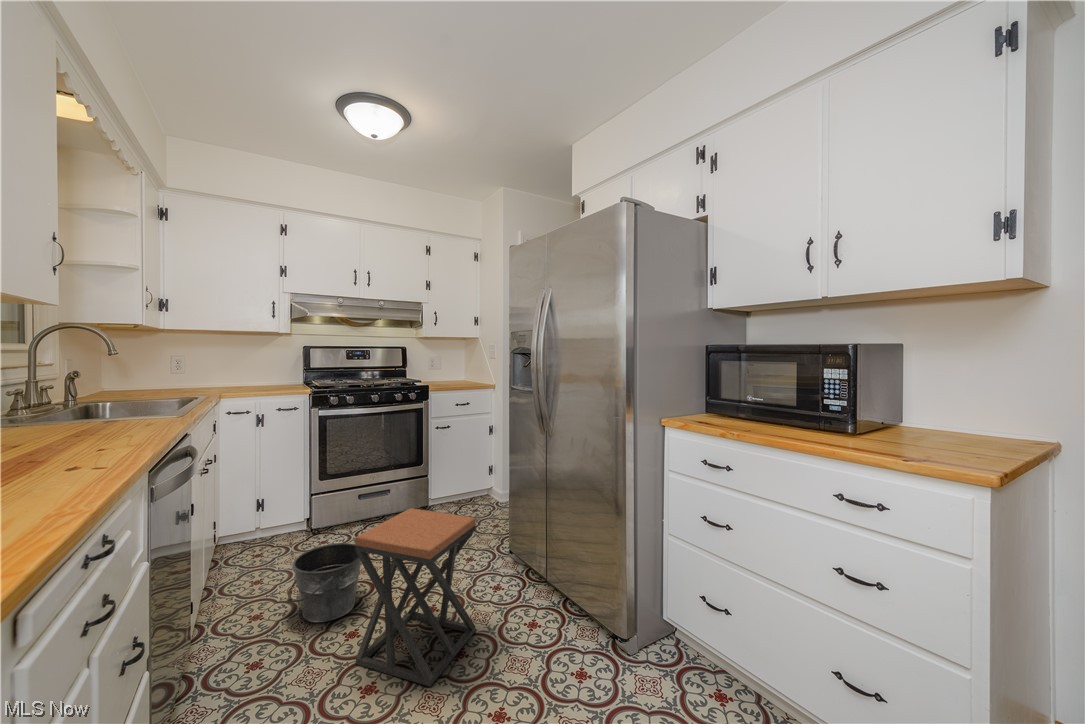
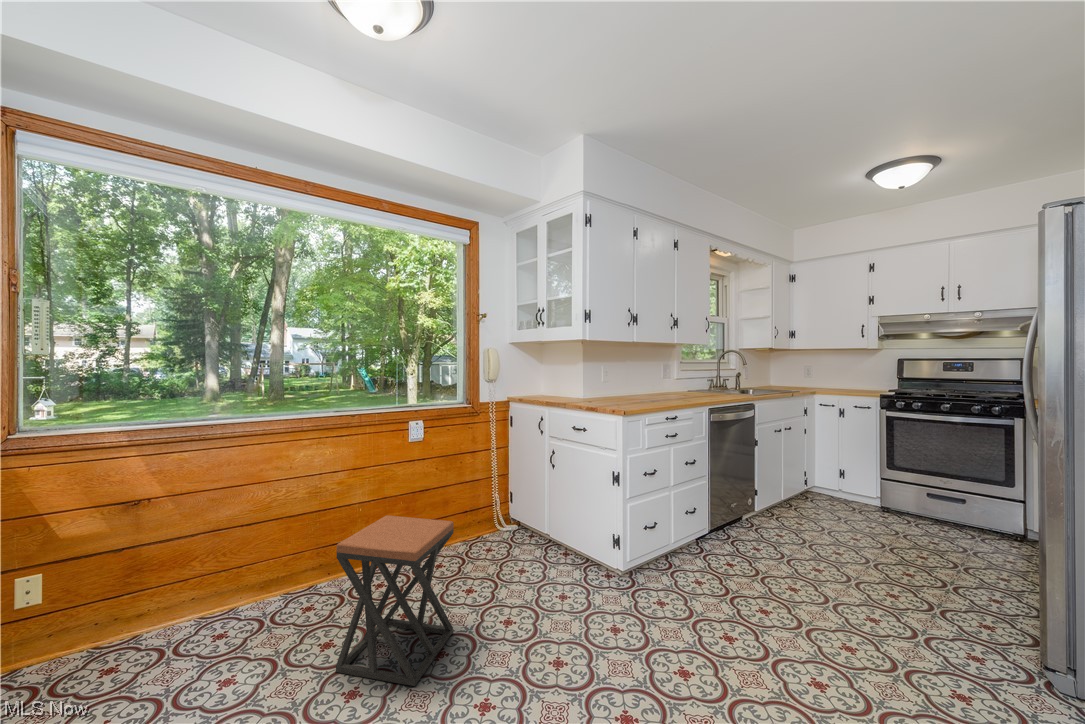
bucket: present [287,543,361,622] -> none [255,555,336,636]

